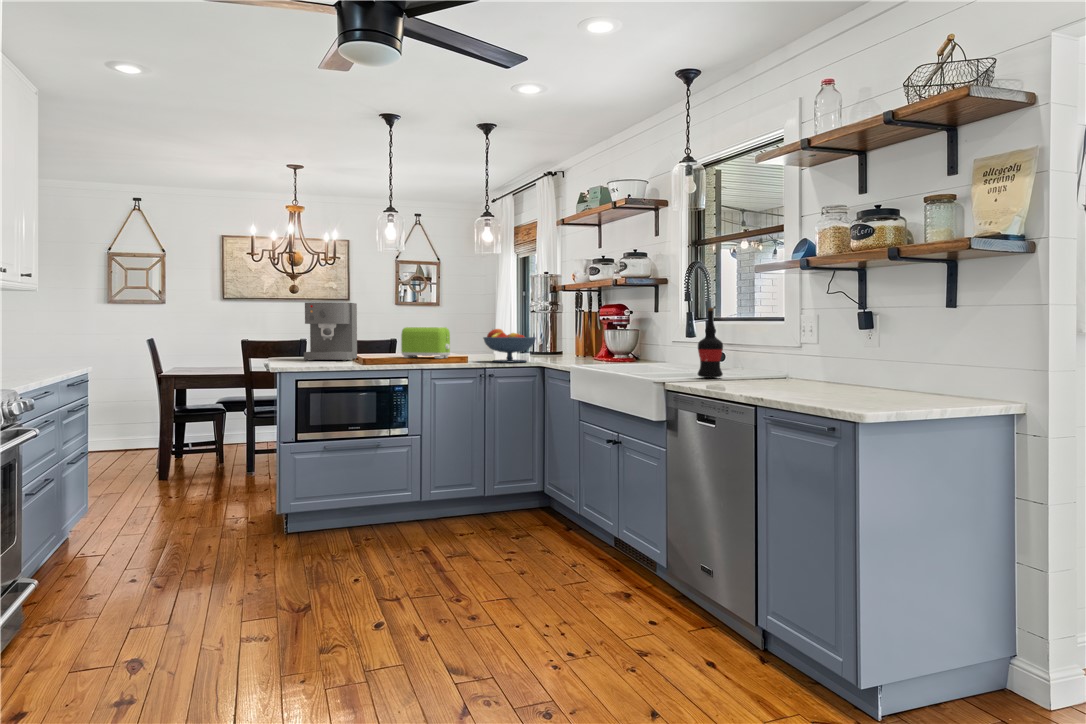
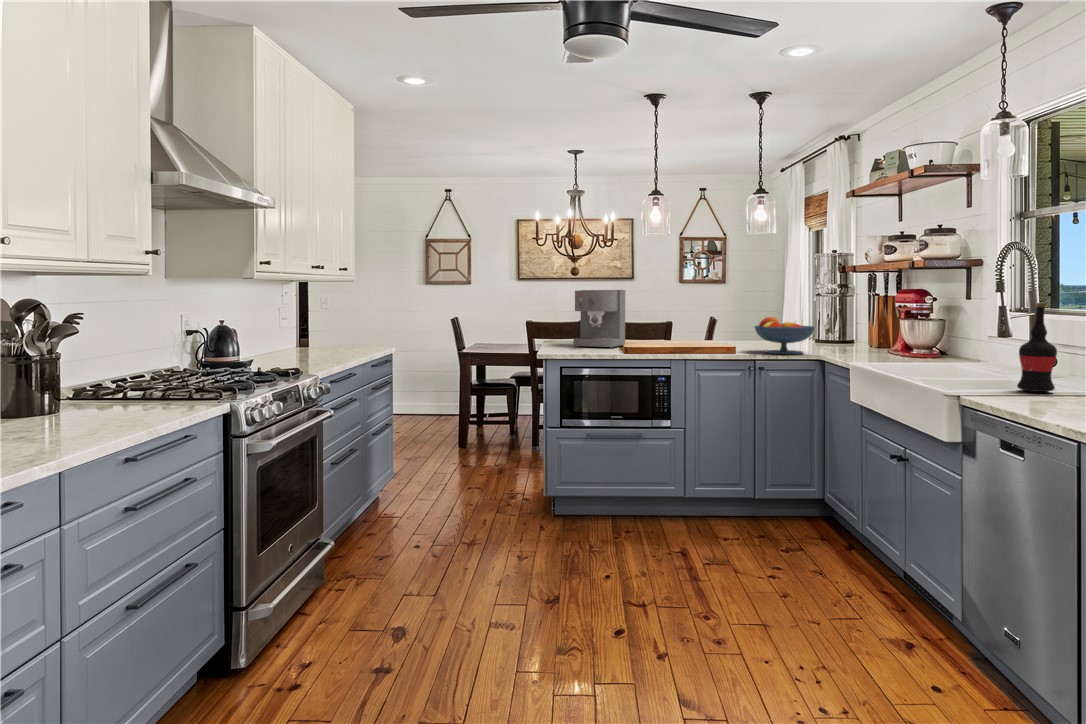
toaster: present [401,327,450,358] -> none [671,312,721,346]

